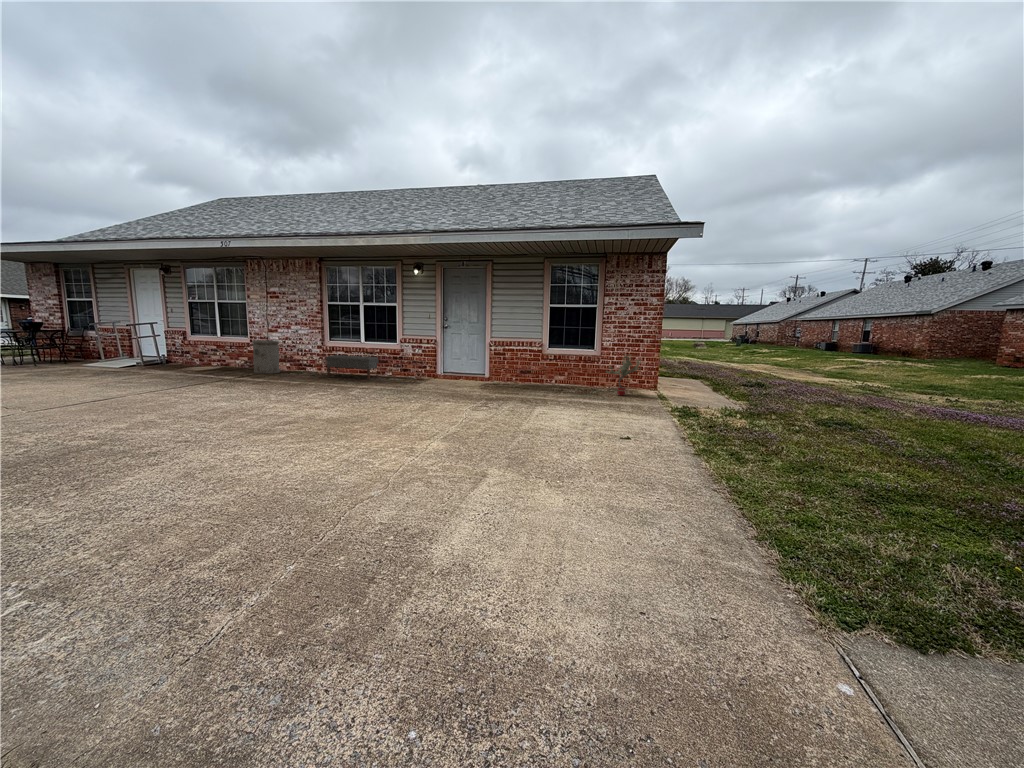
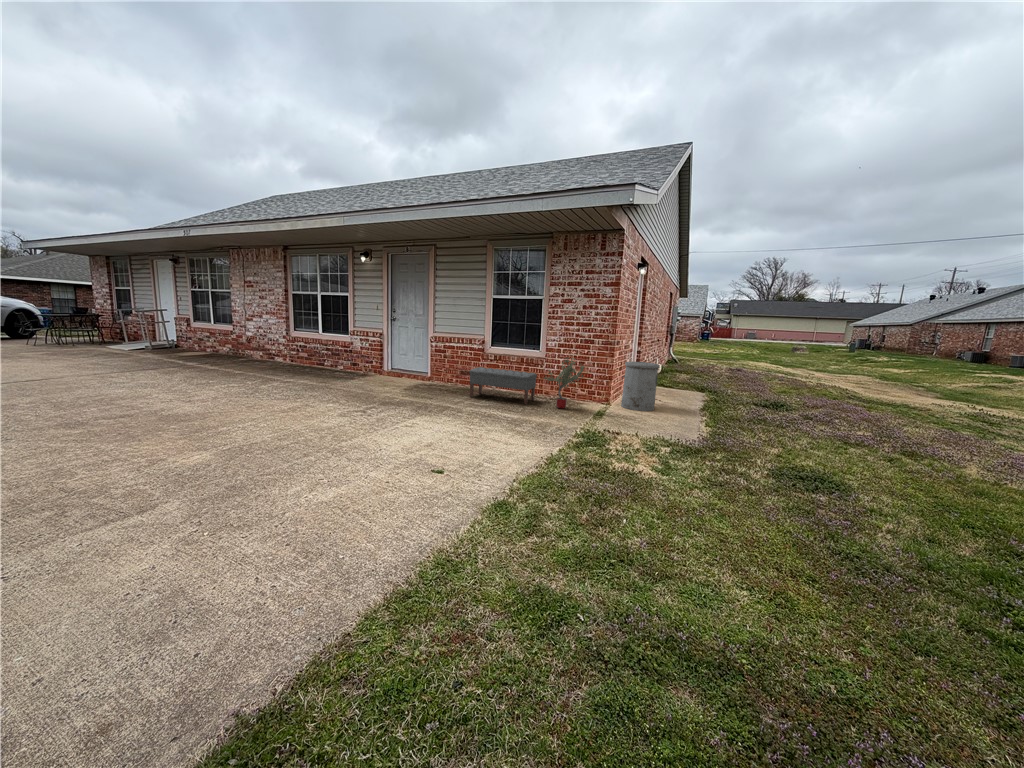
trash can: present [252,340,280,374] -> present [621,362,659,411]
bench: present [326,355,379,380] -> present [469,367,537,404]

